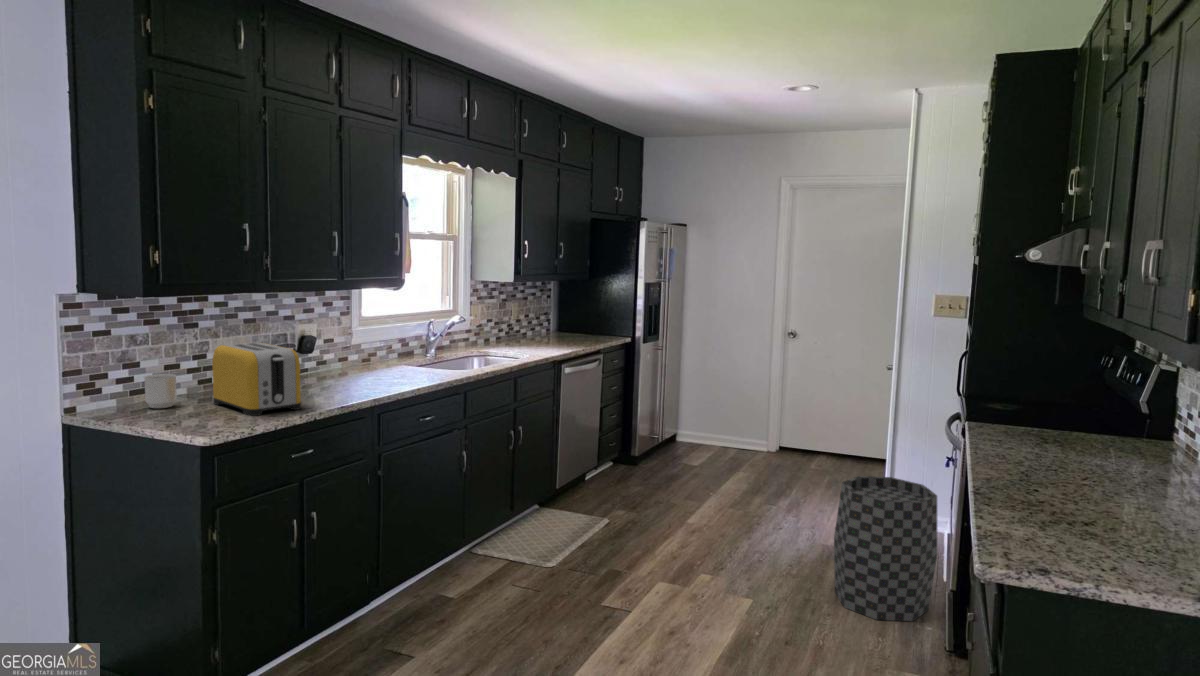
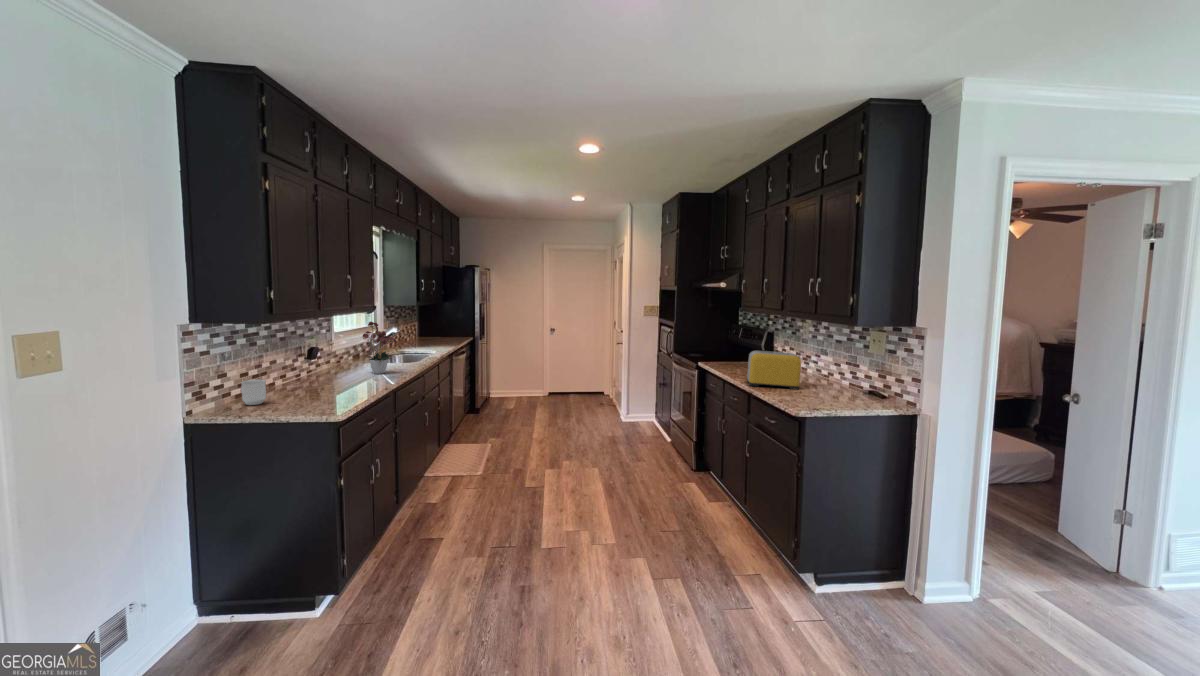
flower arrangement: none [367,299,415,382] -> present [363,322,396,374]
toaster: present [212,343,301,416] -> present [747,351,803,390]
trash can: present [834,476,937,621] -> none [627,401,675,471]

